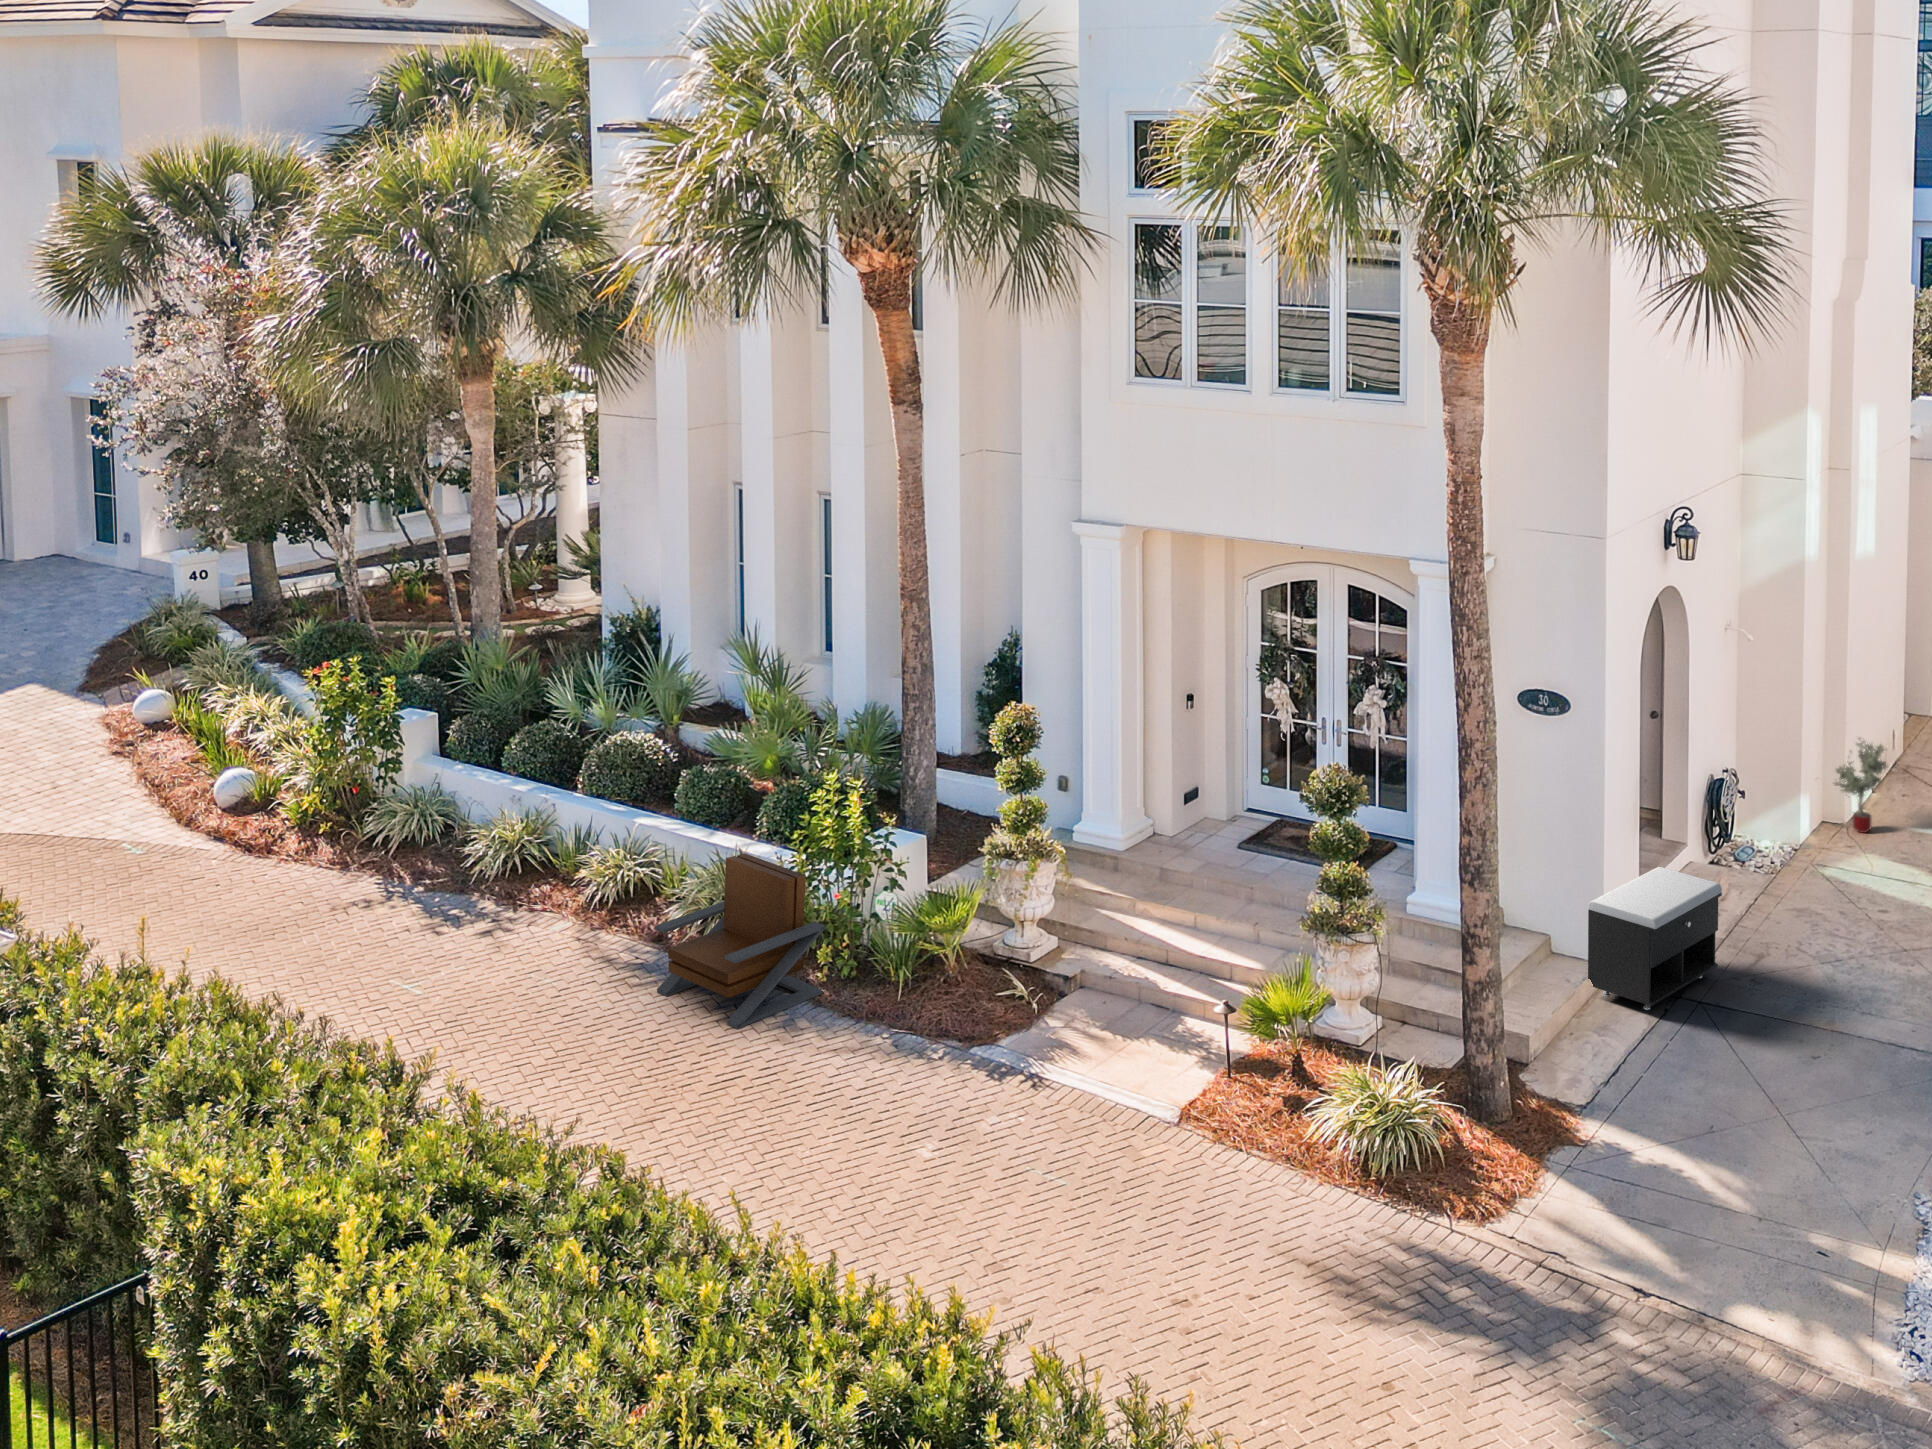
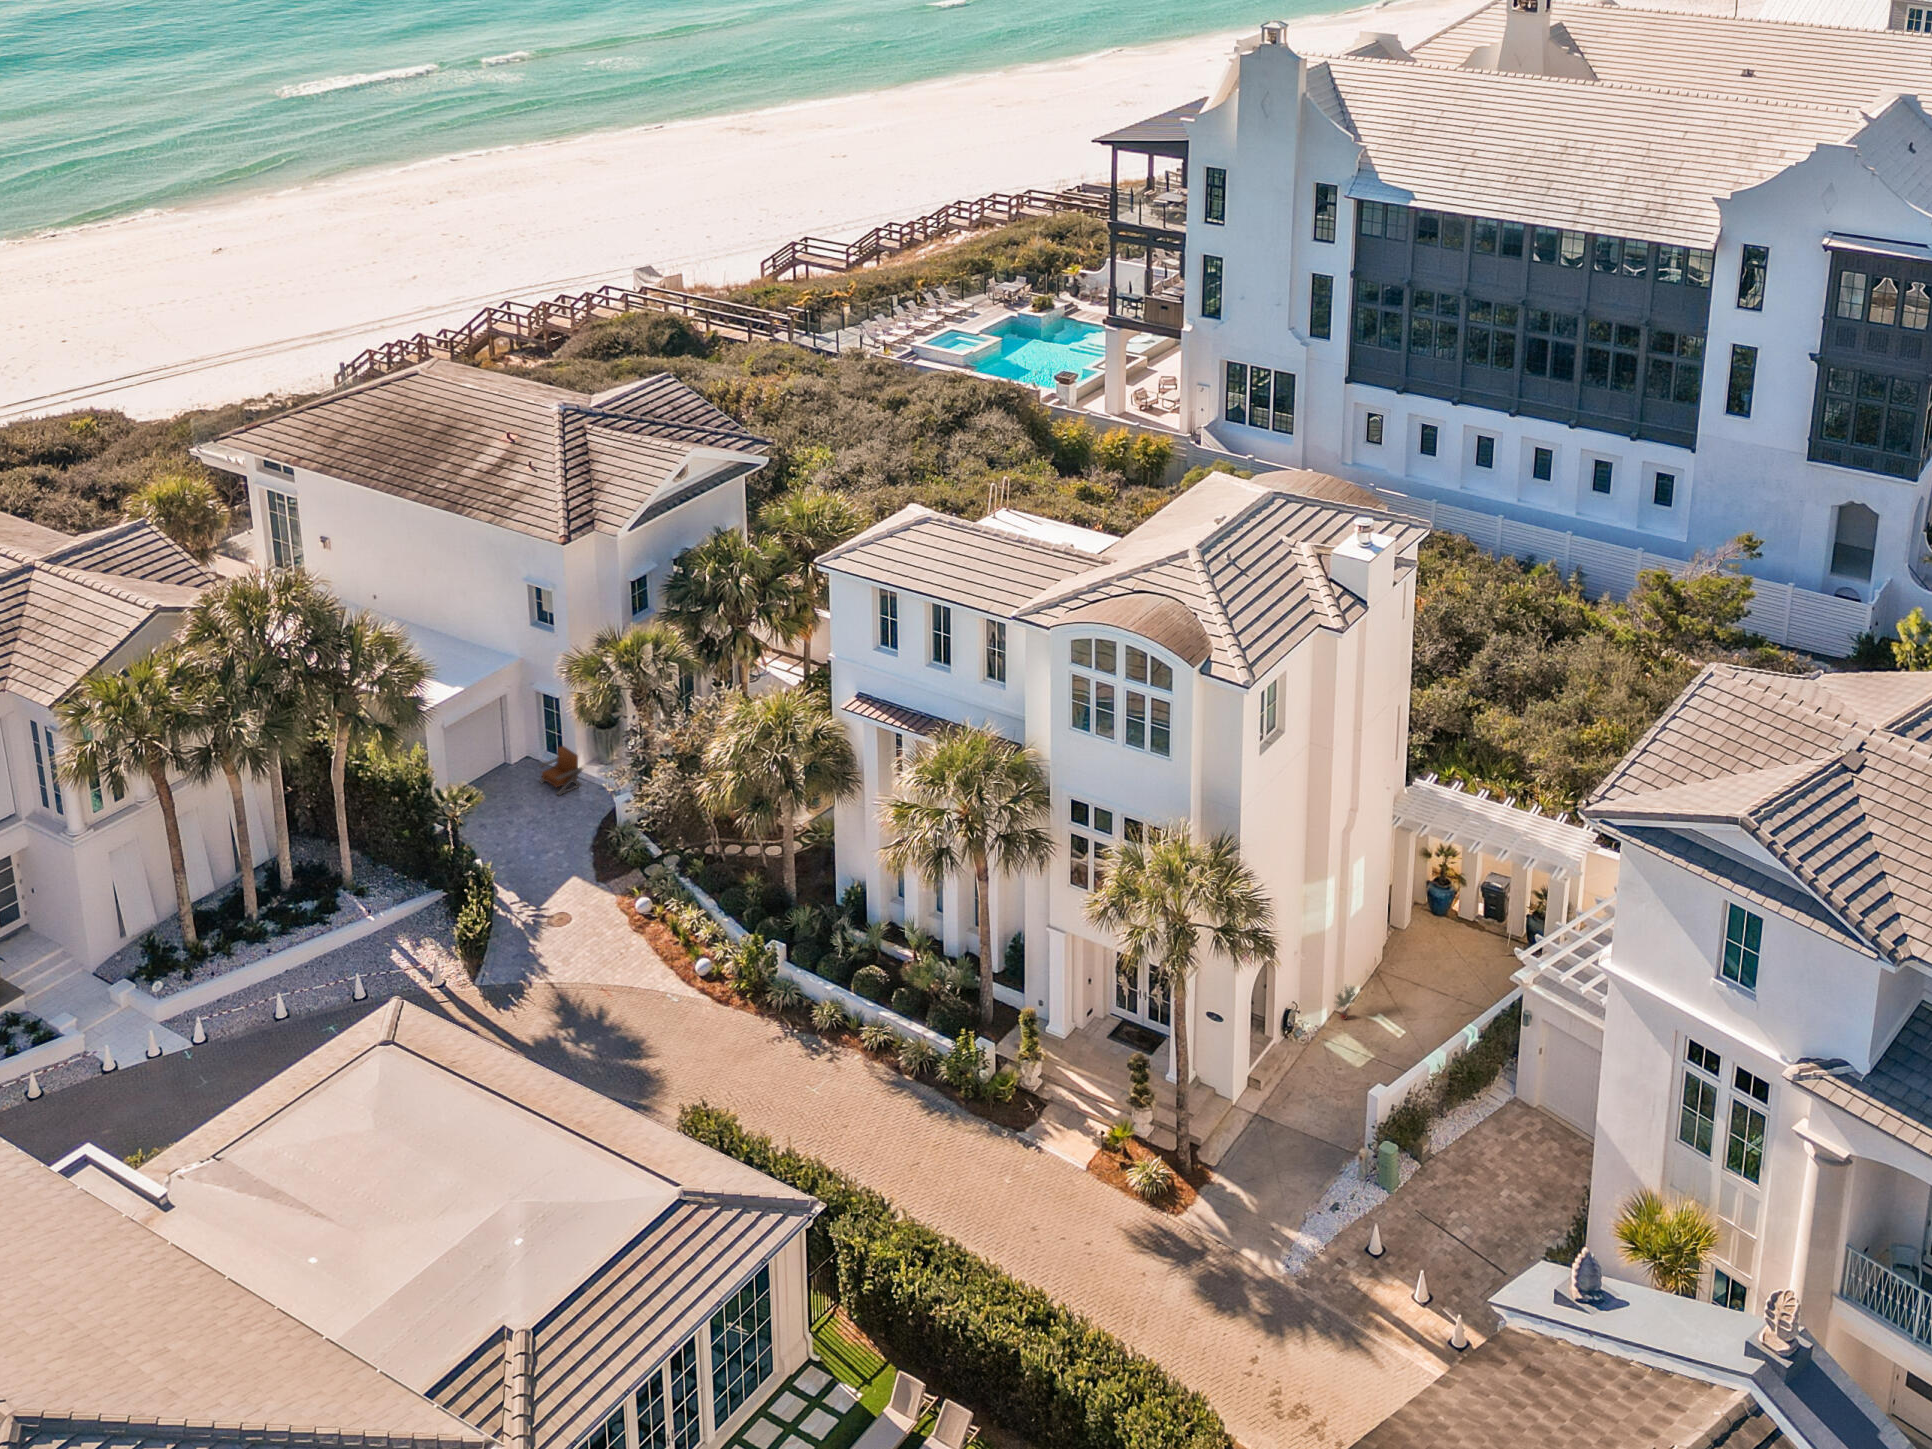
lounge chair: present [655,853,825,1029] -> present [539,746,583,795]
storage bench: present [1588,867,1722,1010] -> none [1224,1067,1272,1123]

